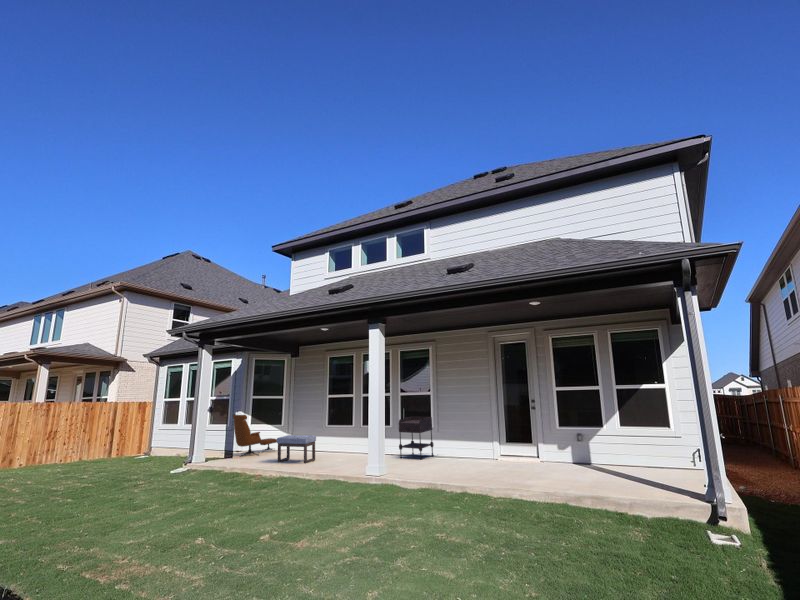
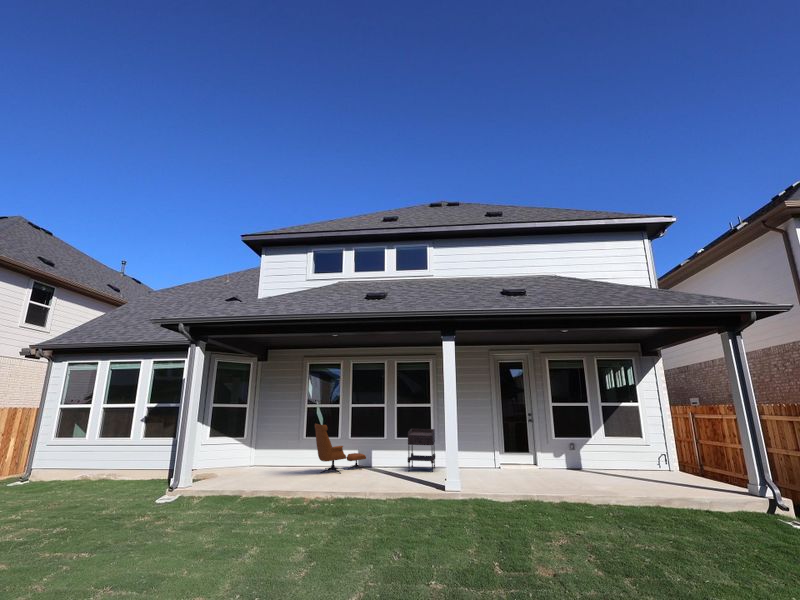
lounge chair: present [233,415,277,457] -> present [315,424,366,474]
ottoman: present [277,435,316,463] -> none [280,450,324,483]

